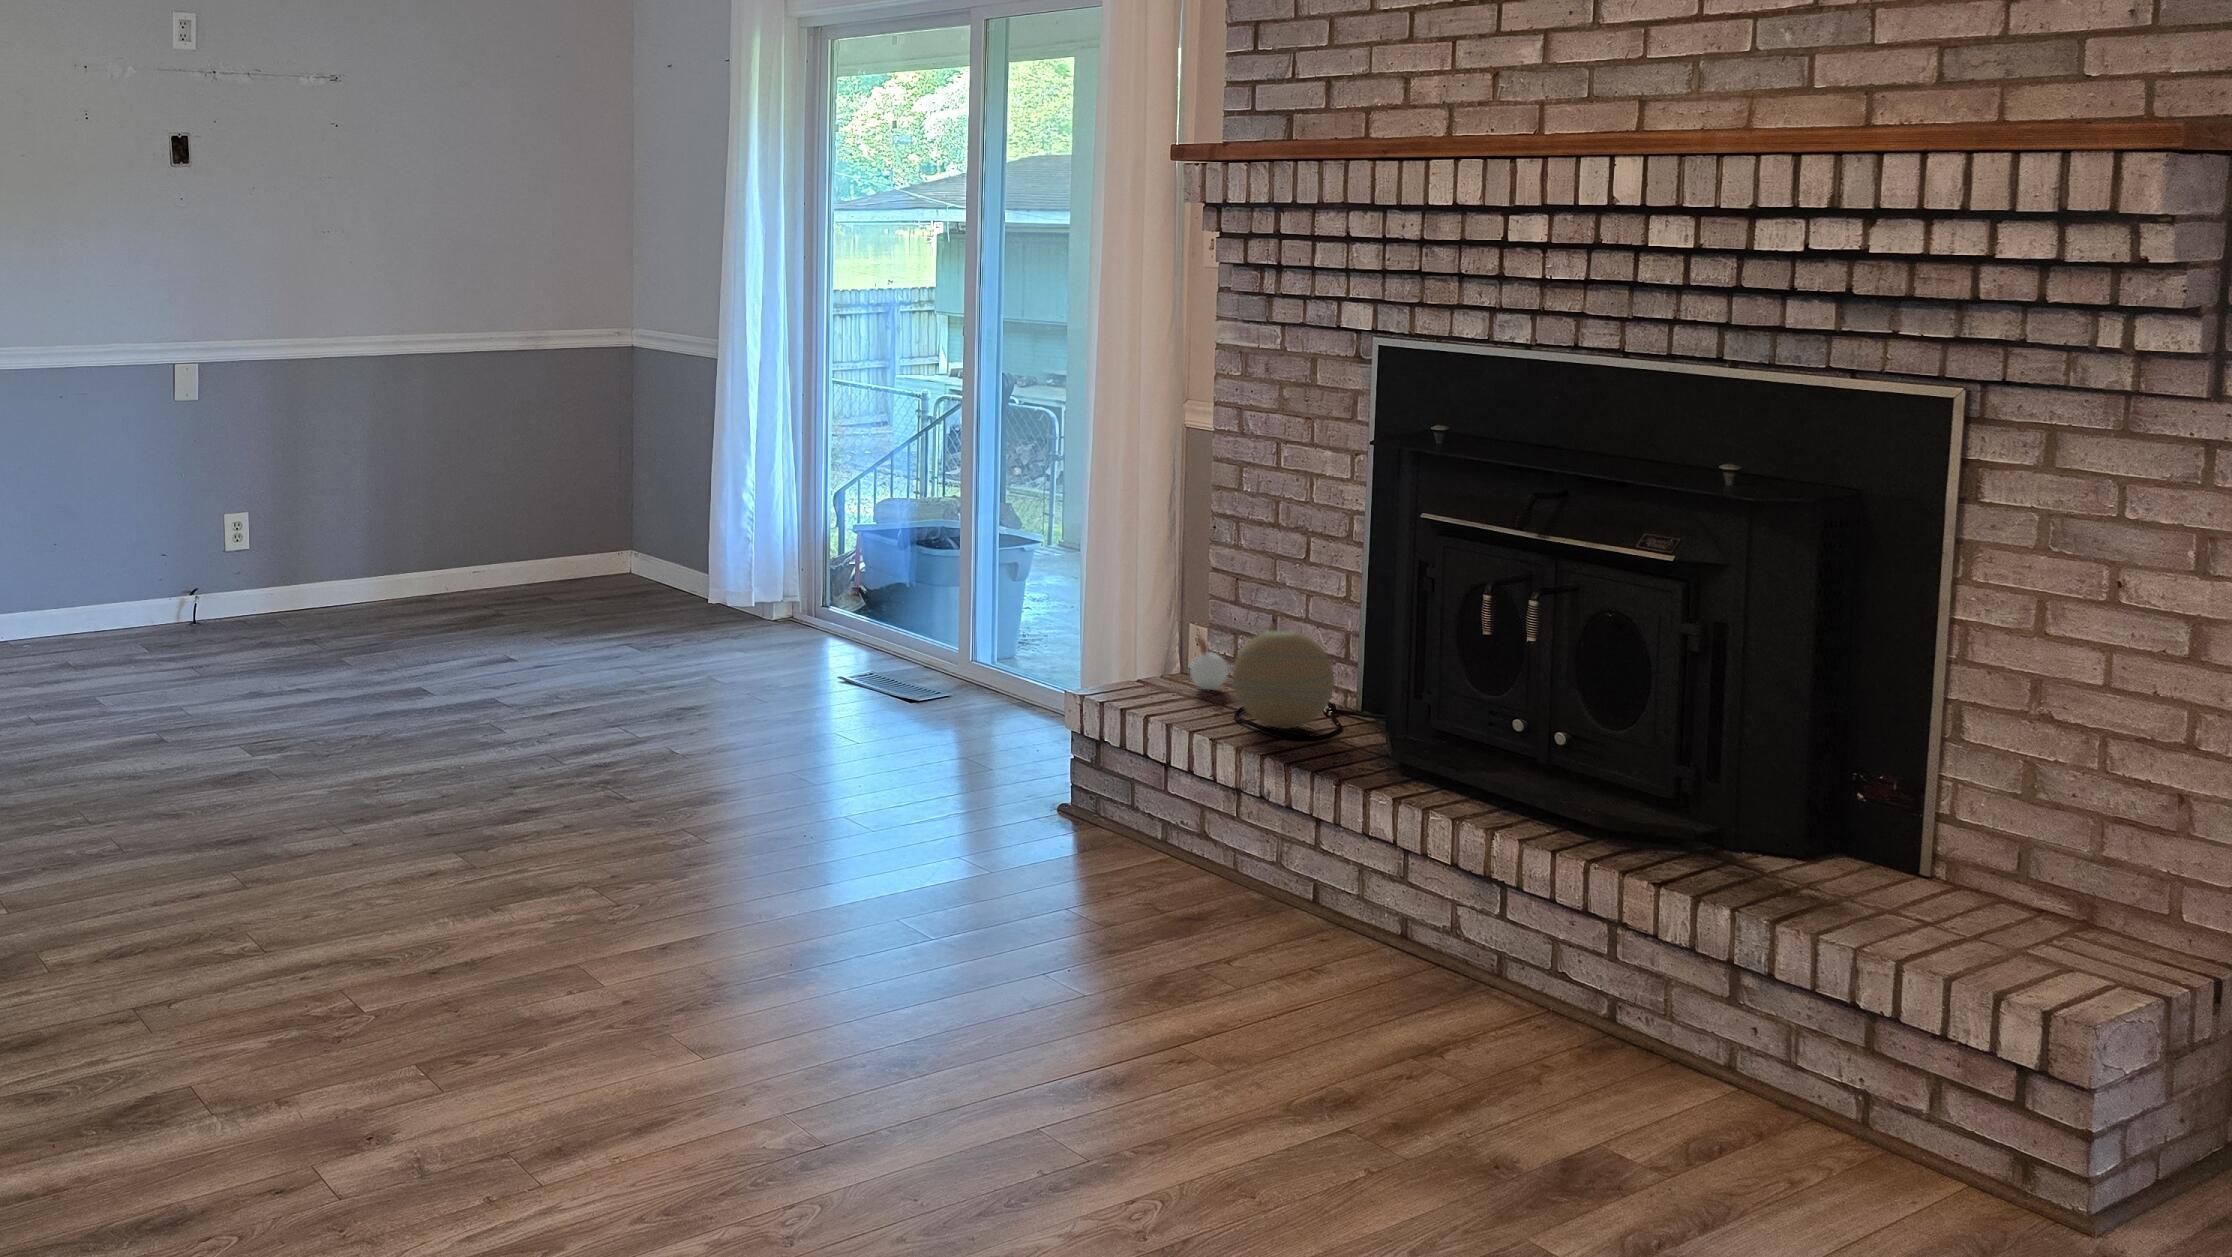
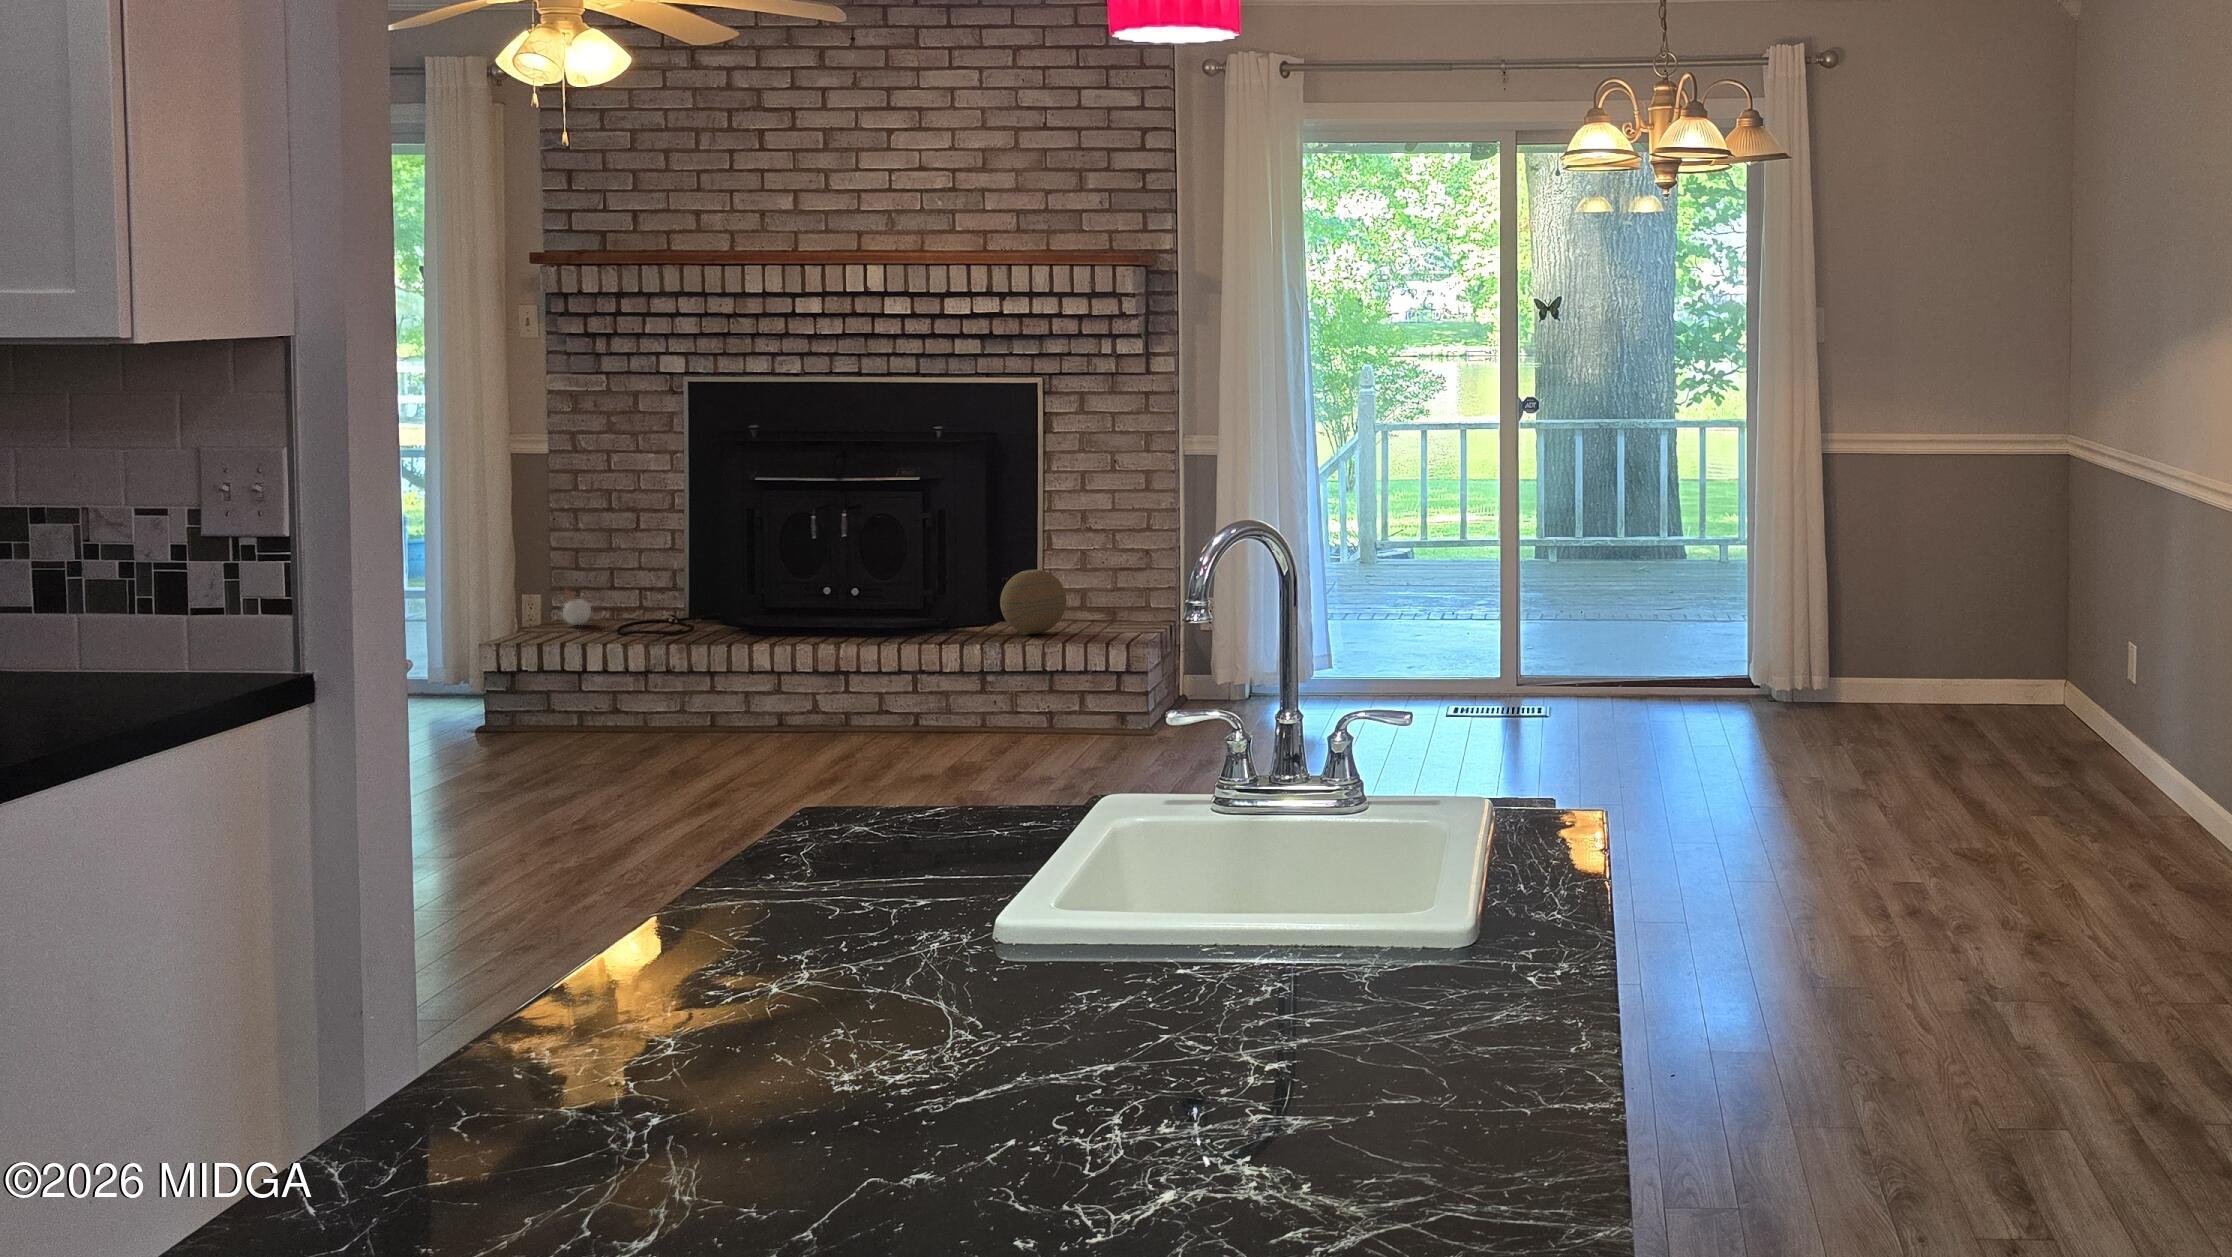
decorative orb: present [1233,630,1334,729] -> present [1000,569,1066,634]

